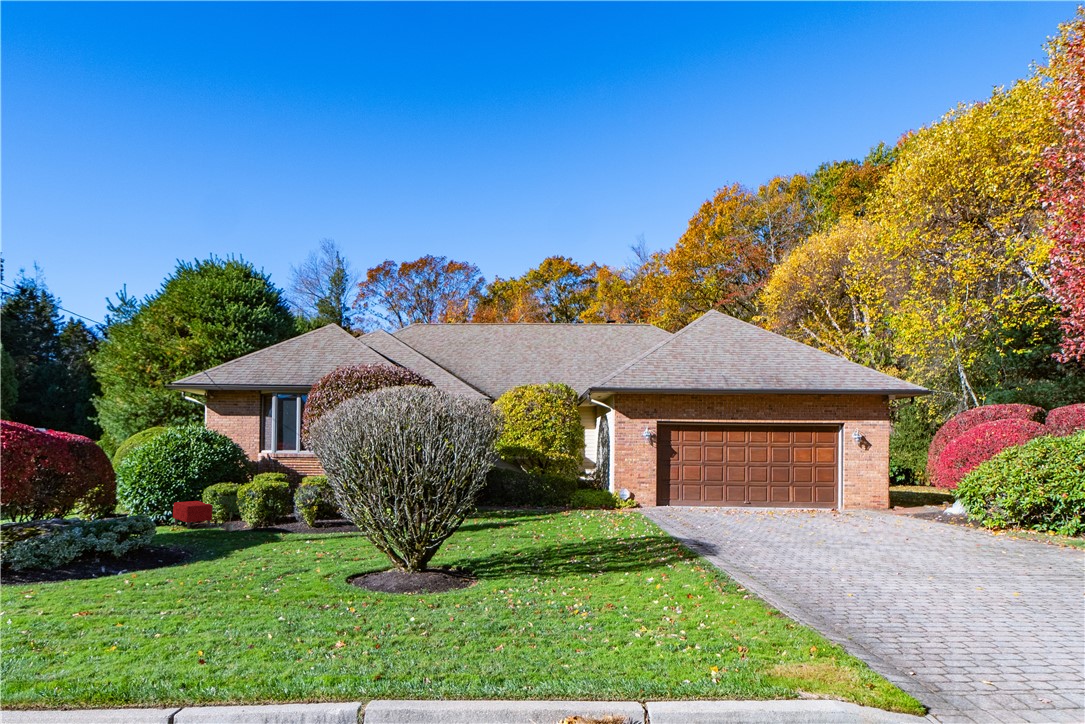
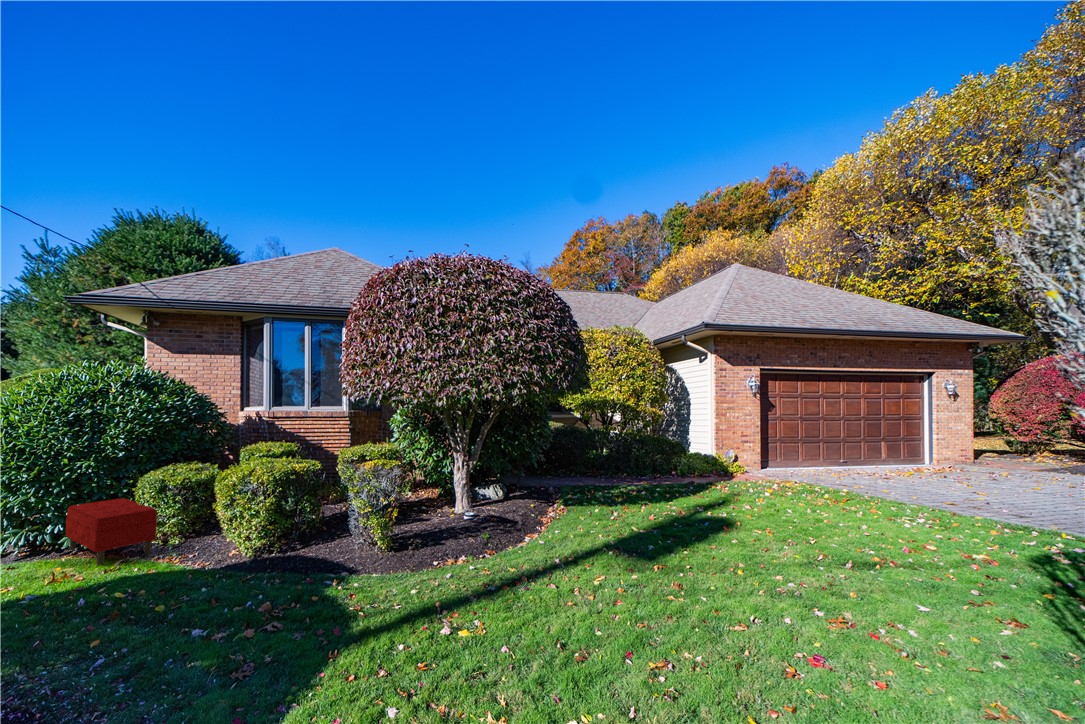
potted plant: present [216,495,247,532] -> none [168,494,243,573]

